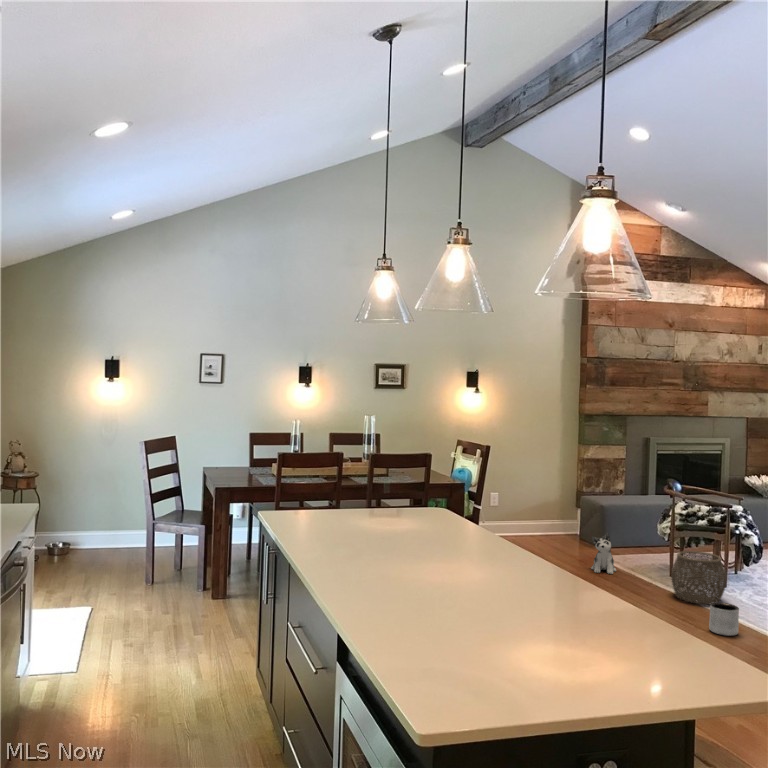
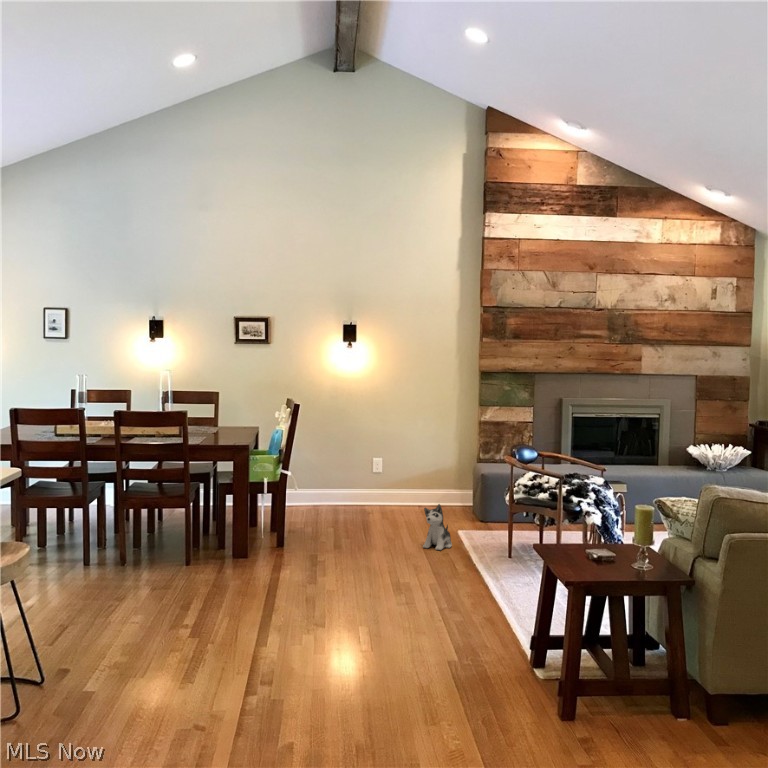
woven basket: present [671,551,726,605] -> none [463,527,523,589]
planter: present [709,603,739,636] -> none [441,585,472,623]

